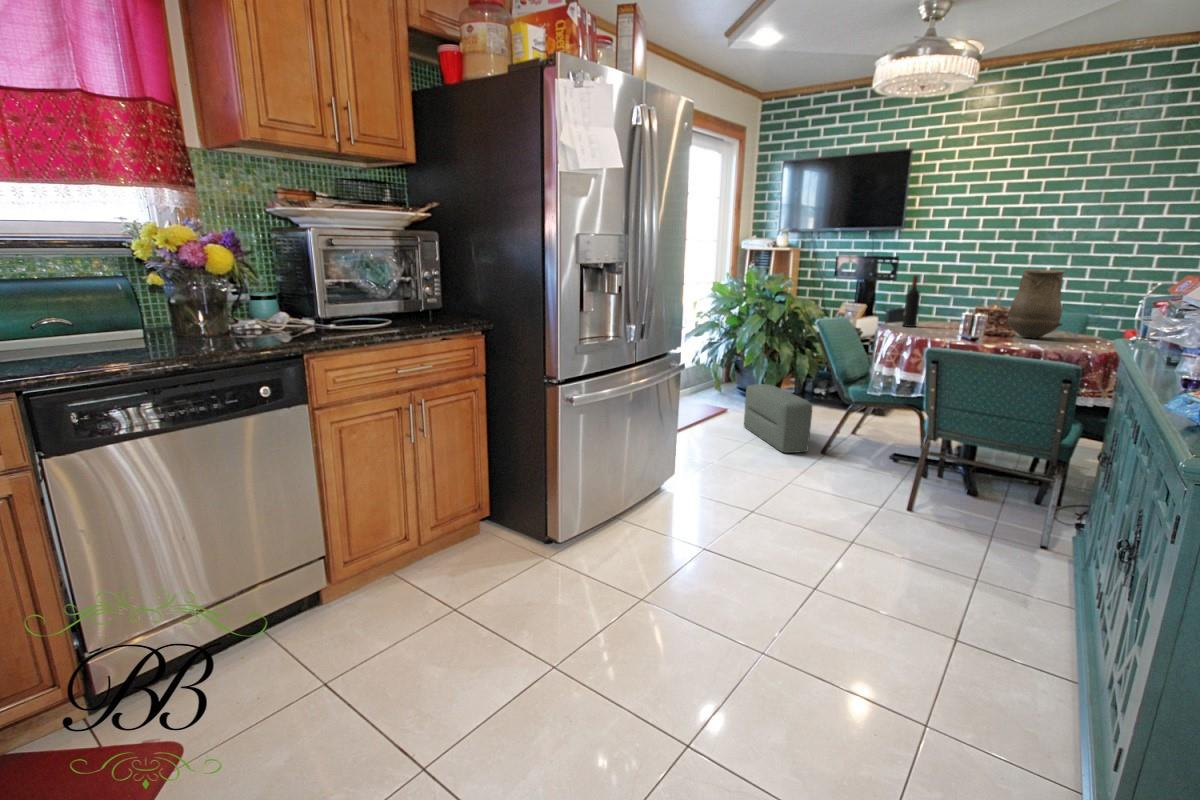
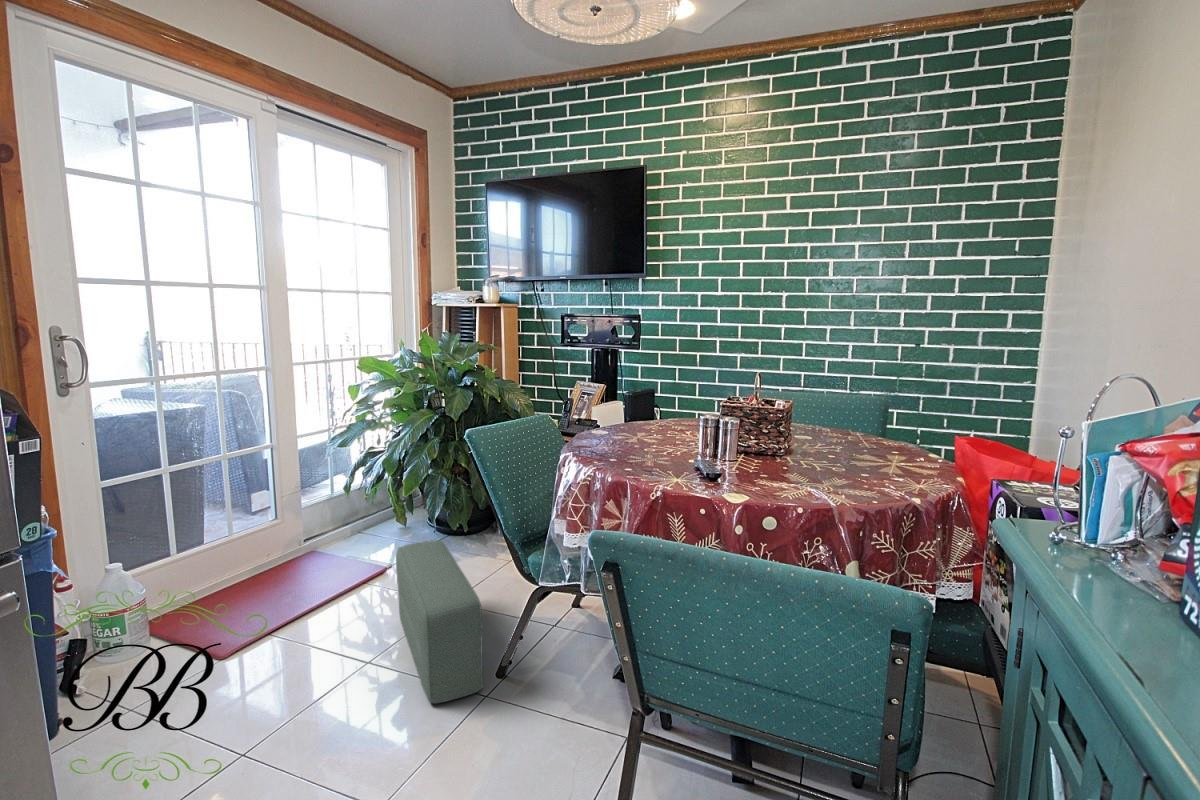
vase: present [1008,269,1065,339] -> none [791,346,889,478]
wine bottle: present [902,276,920,327] -> none [626,355,649,448]

